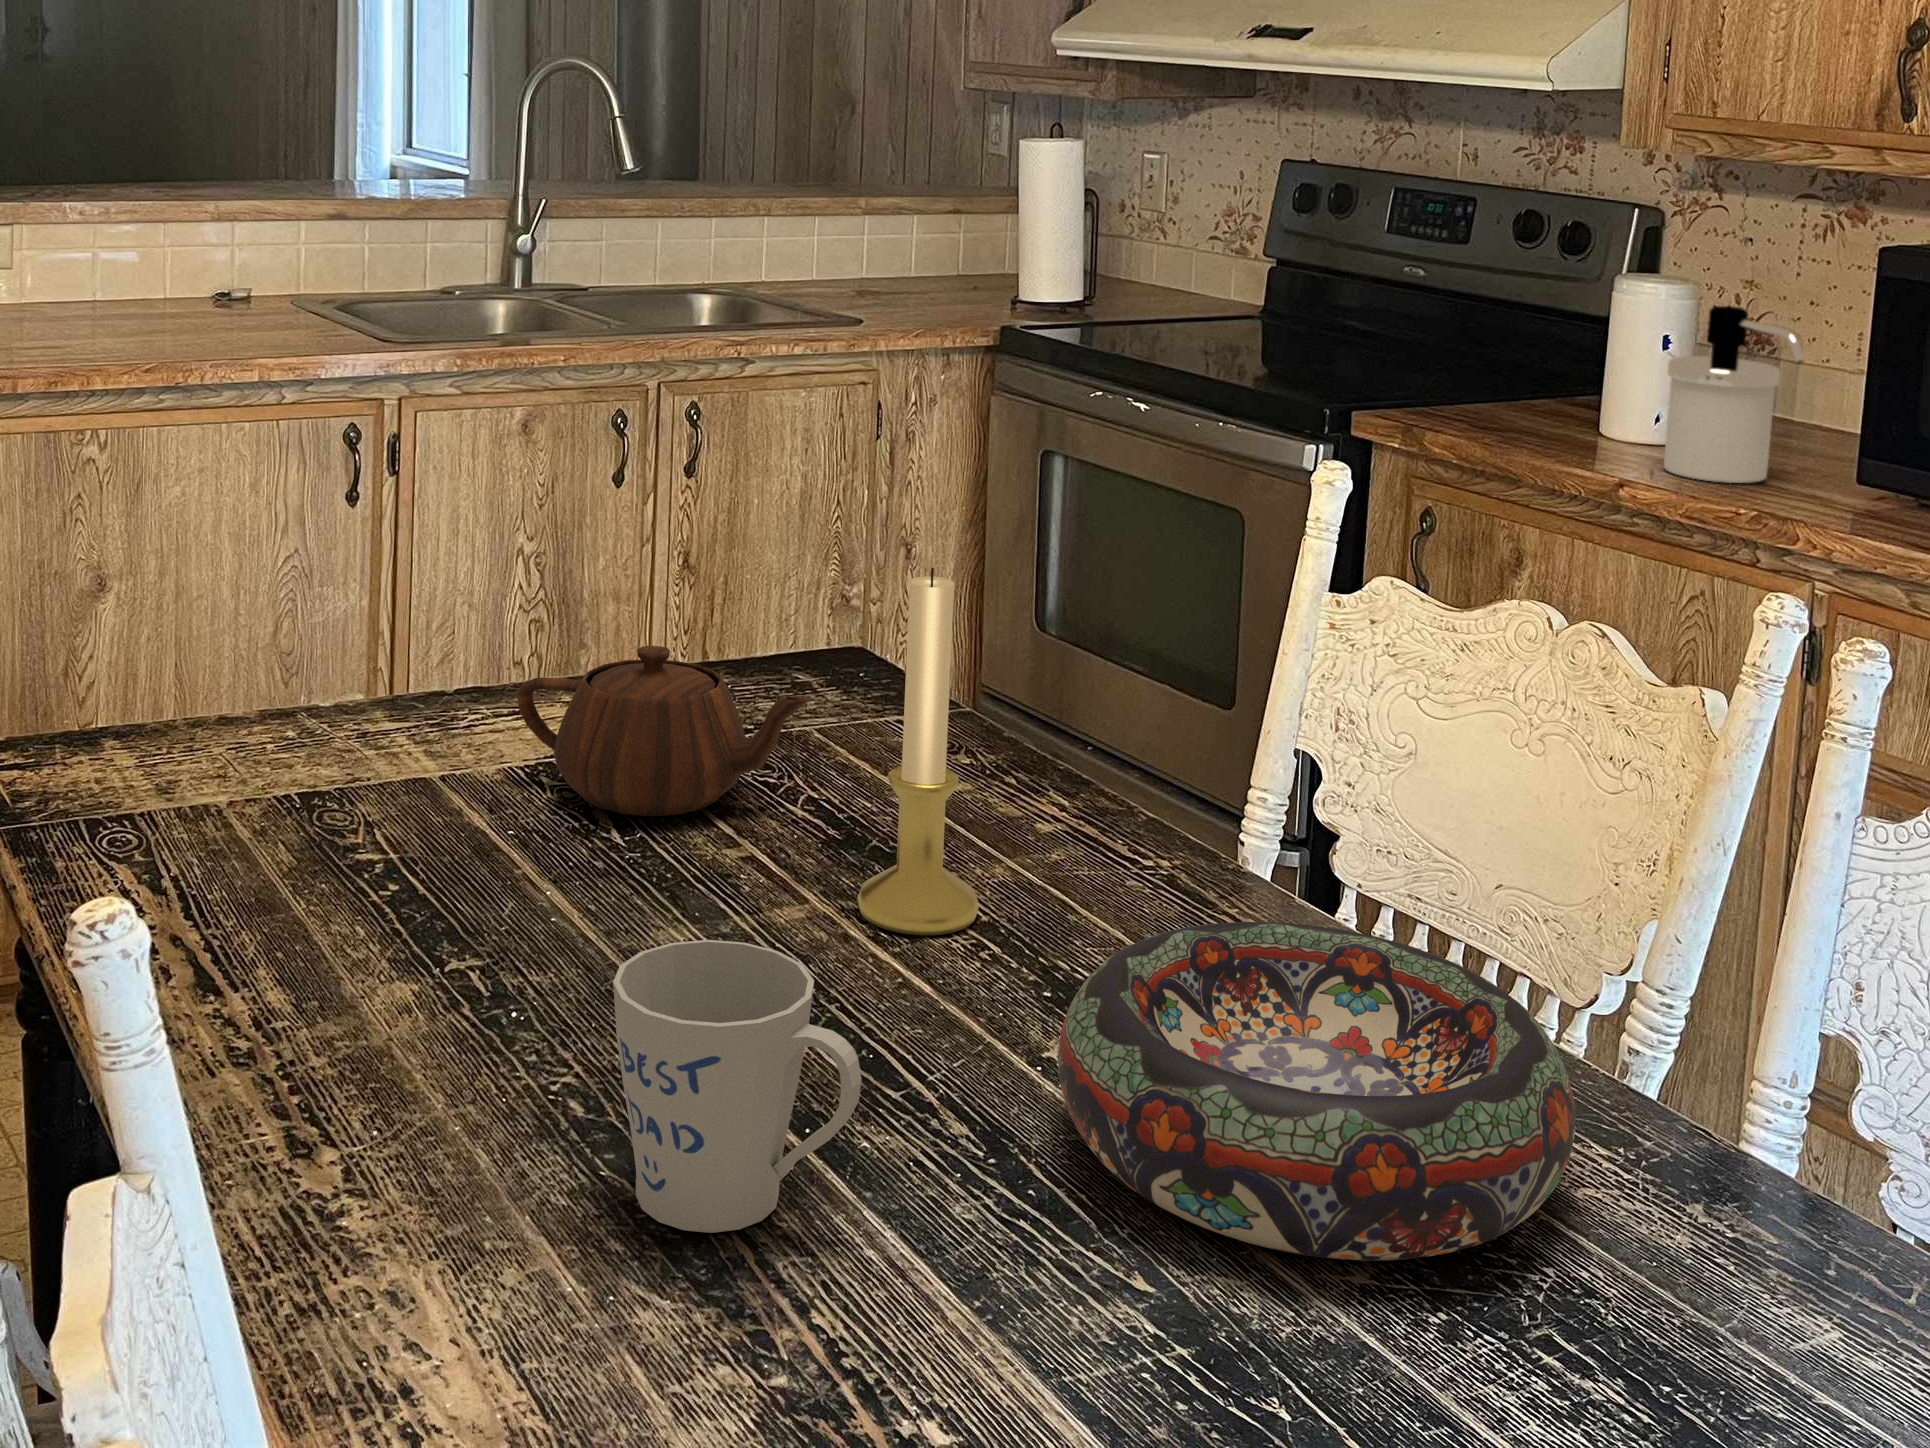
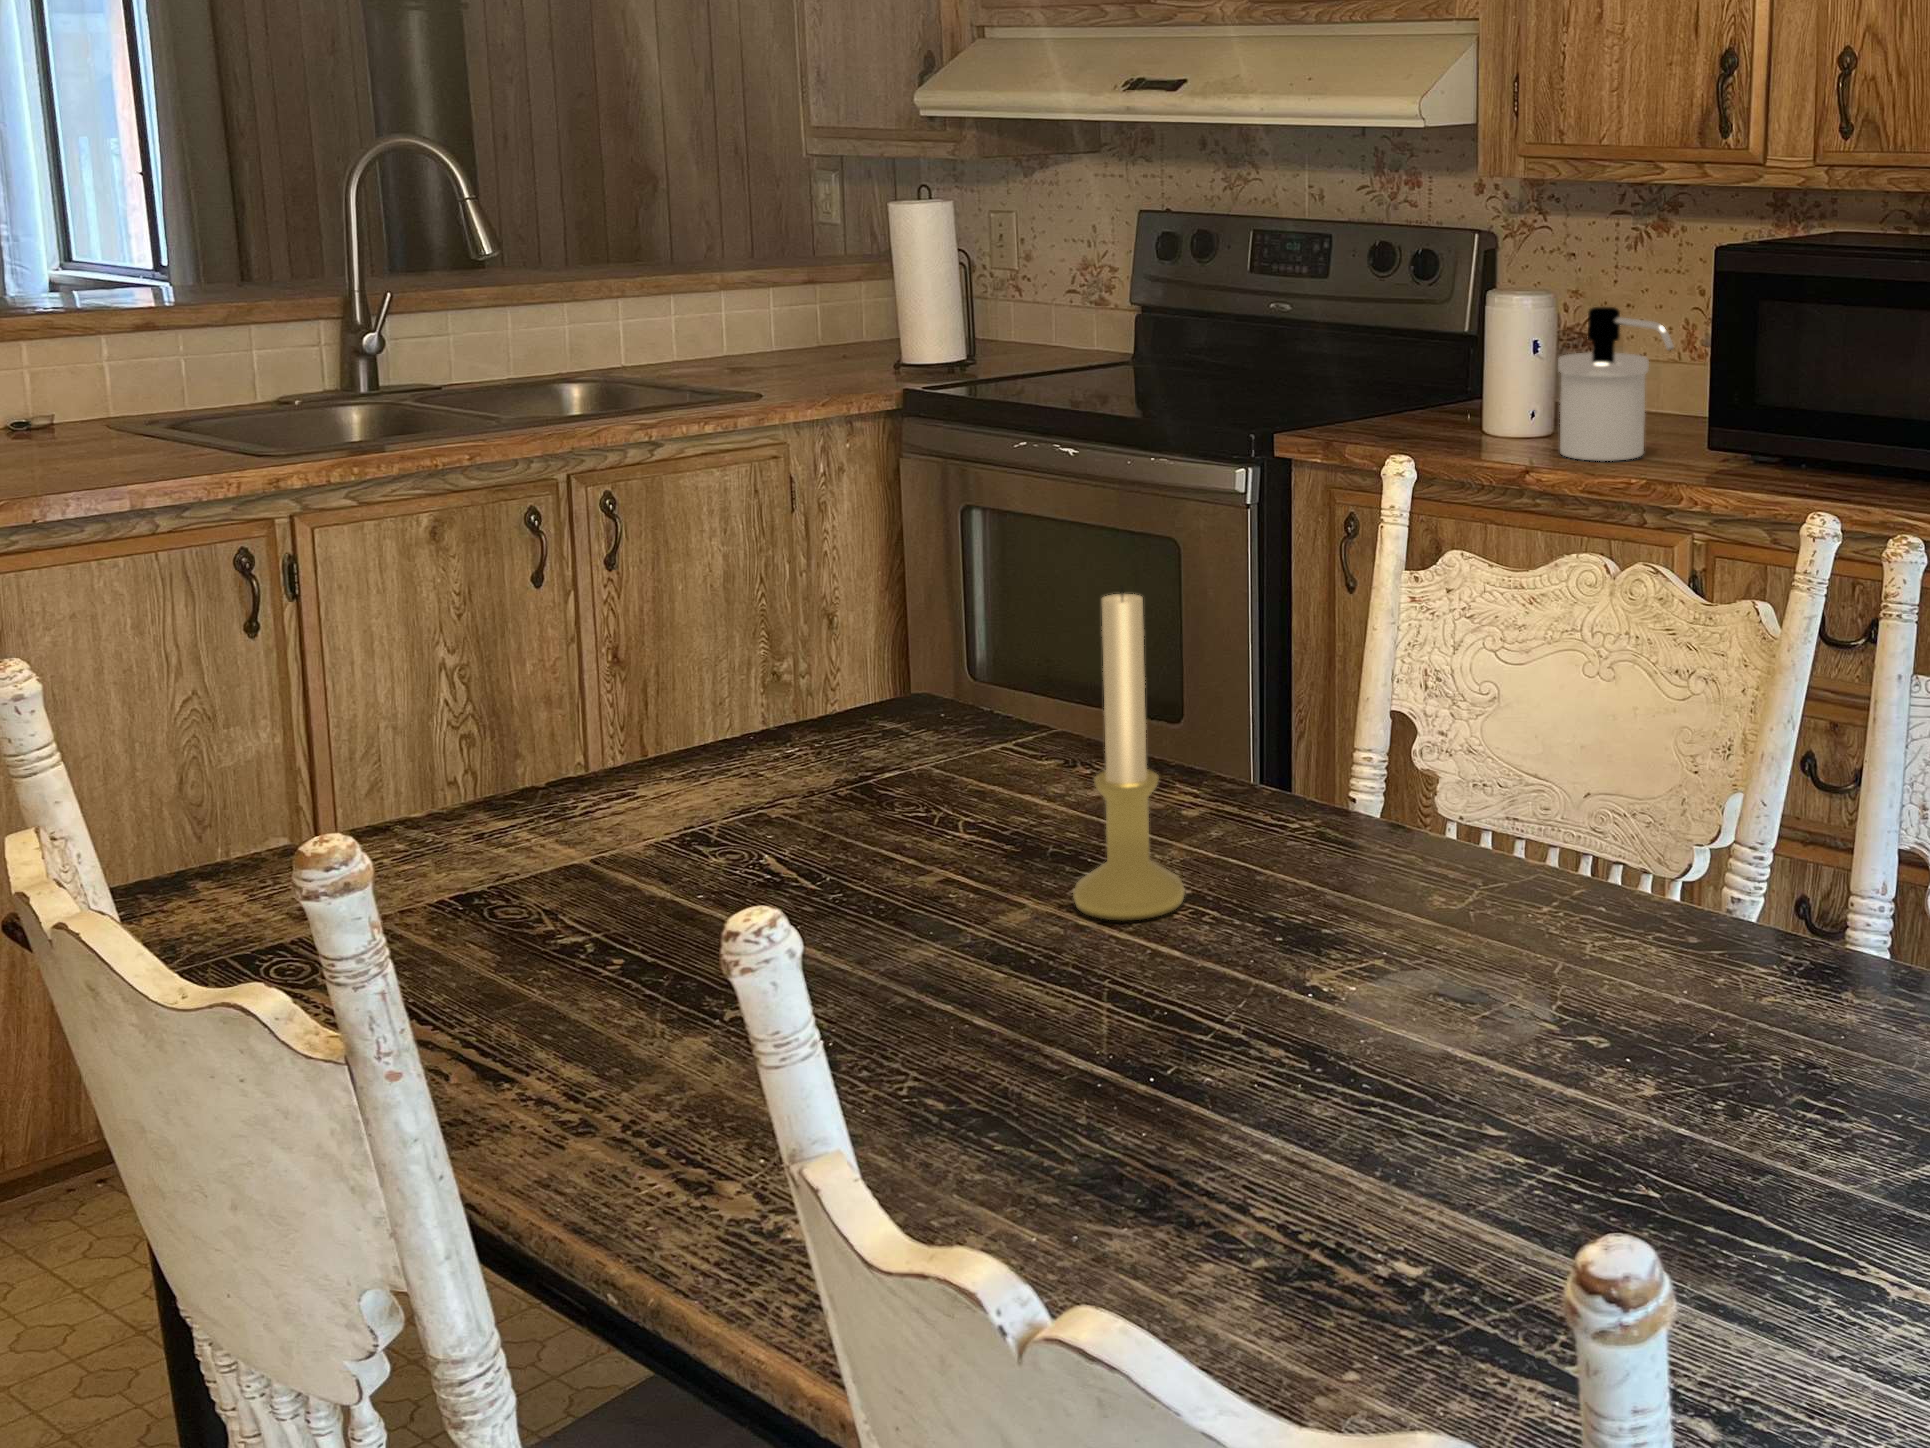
teapot: present [517,646,812,816] -> none [664,705,973,869]
decorative bowl: present [1058,922,1575,1260] -> none [1350,836,1771,1082]
mug: present [613,940,862,1233] -> none [1007,921,1247,1174]

